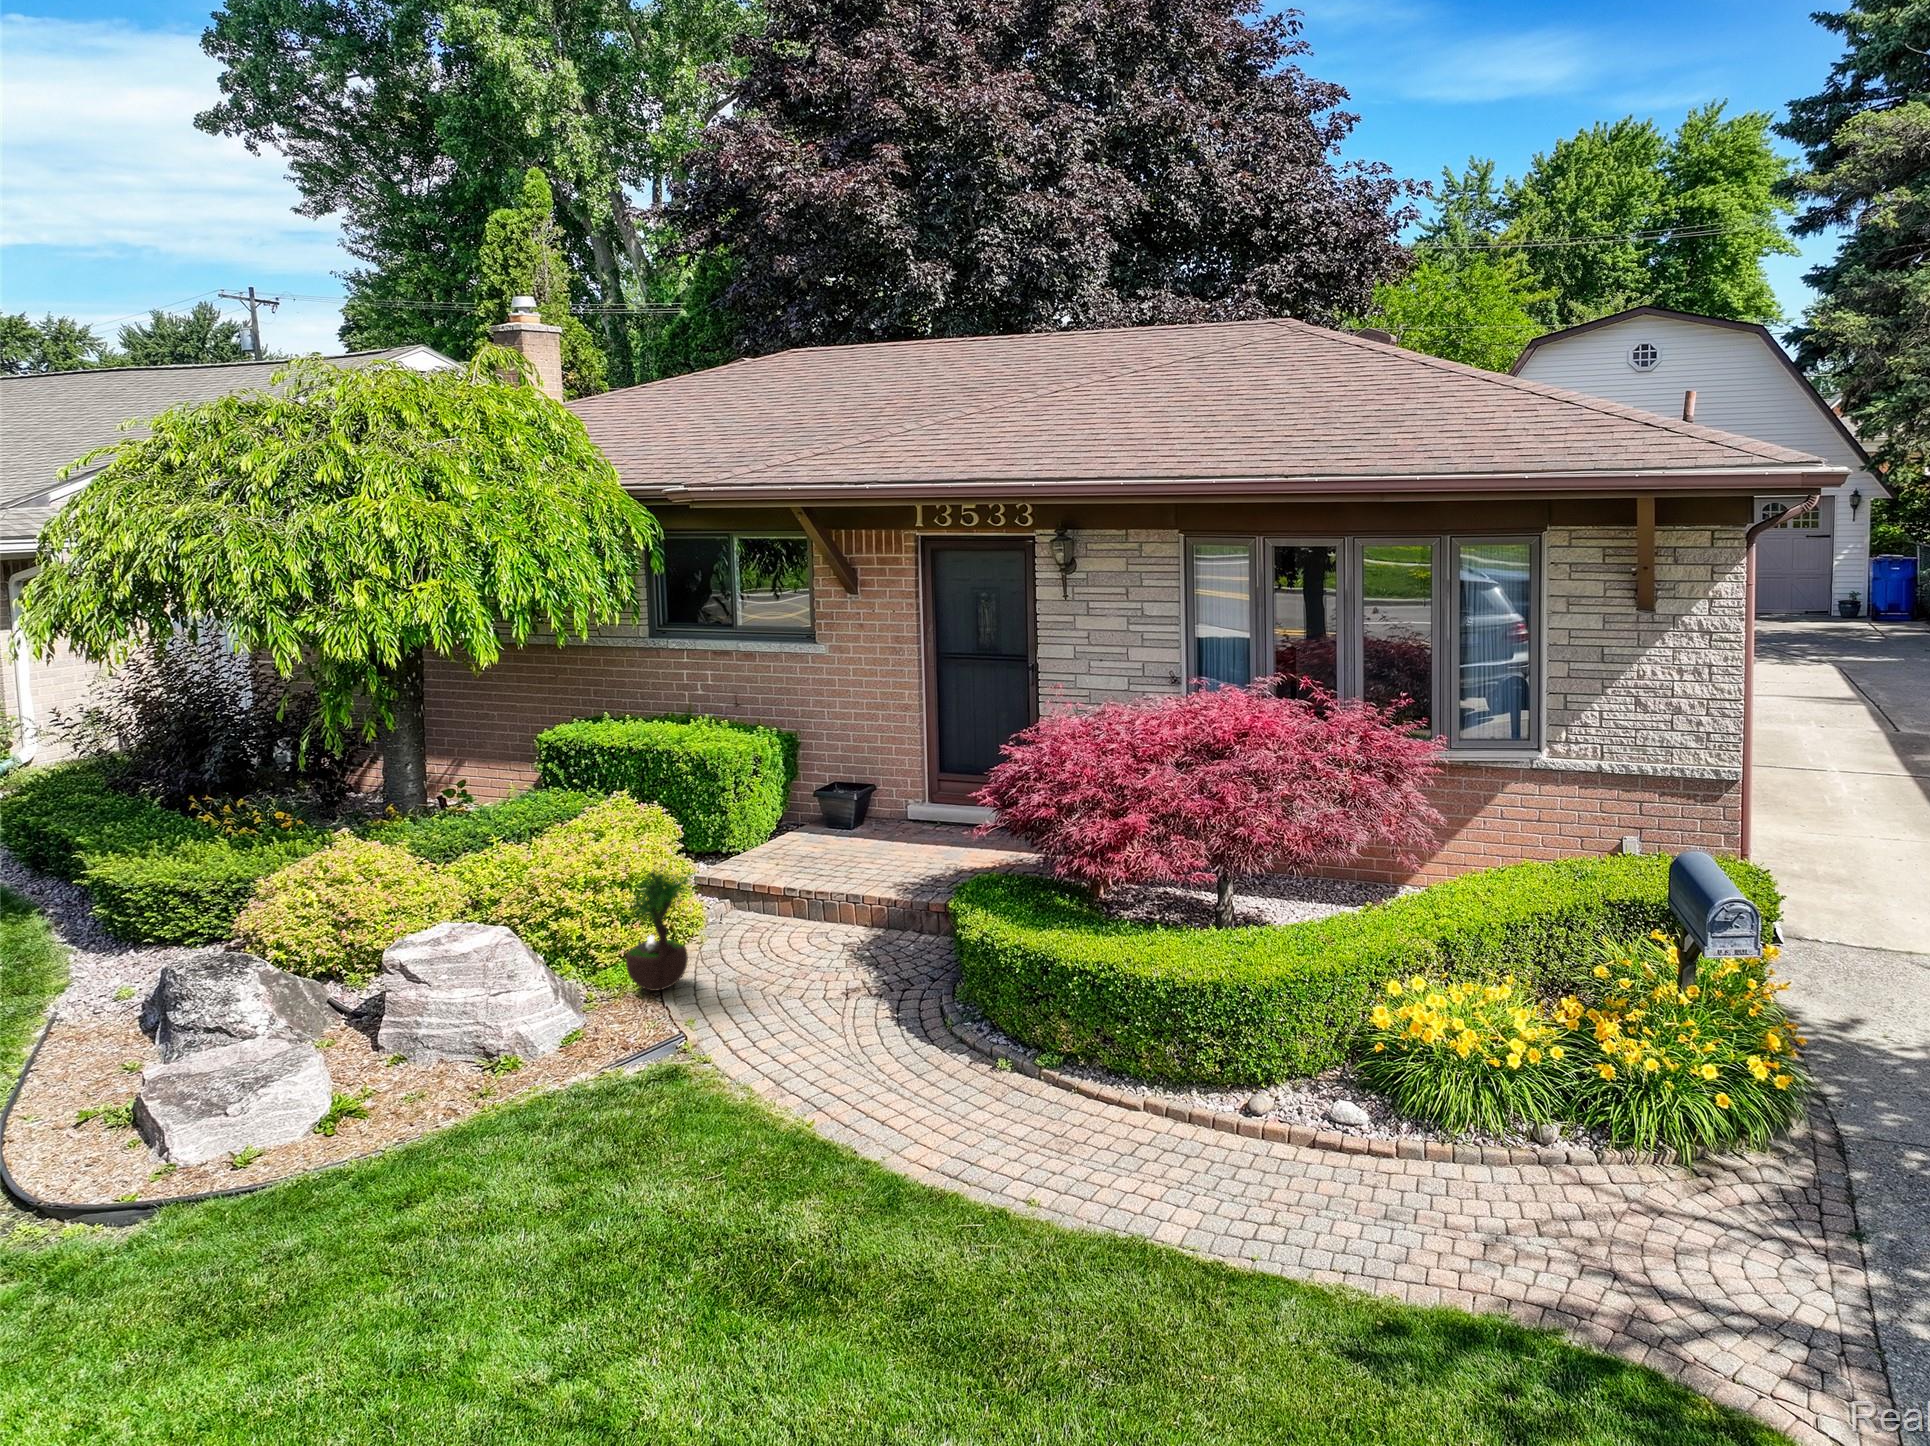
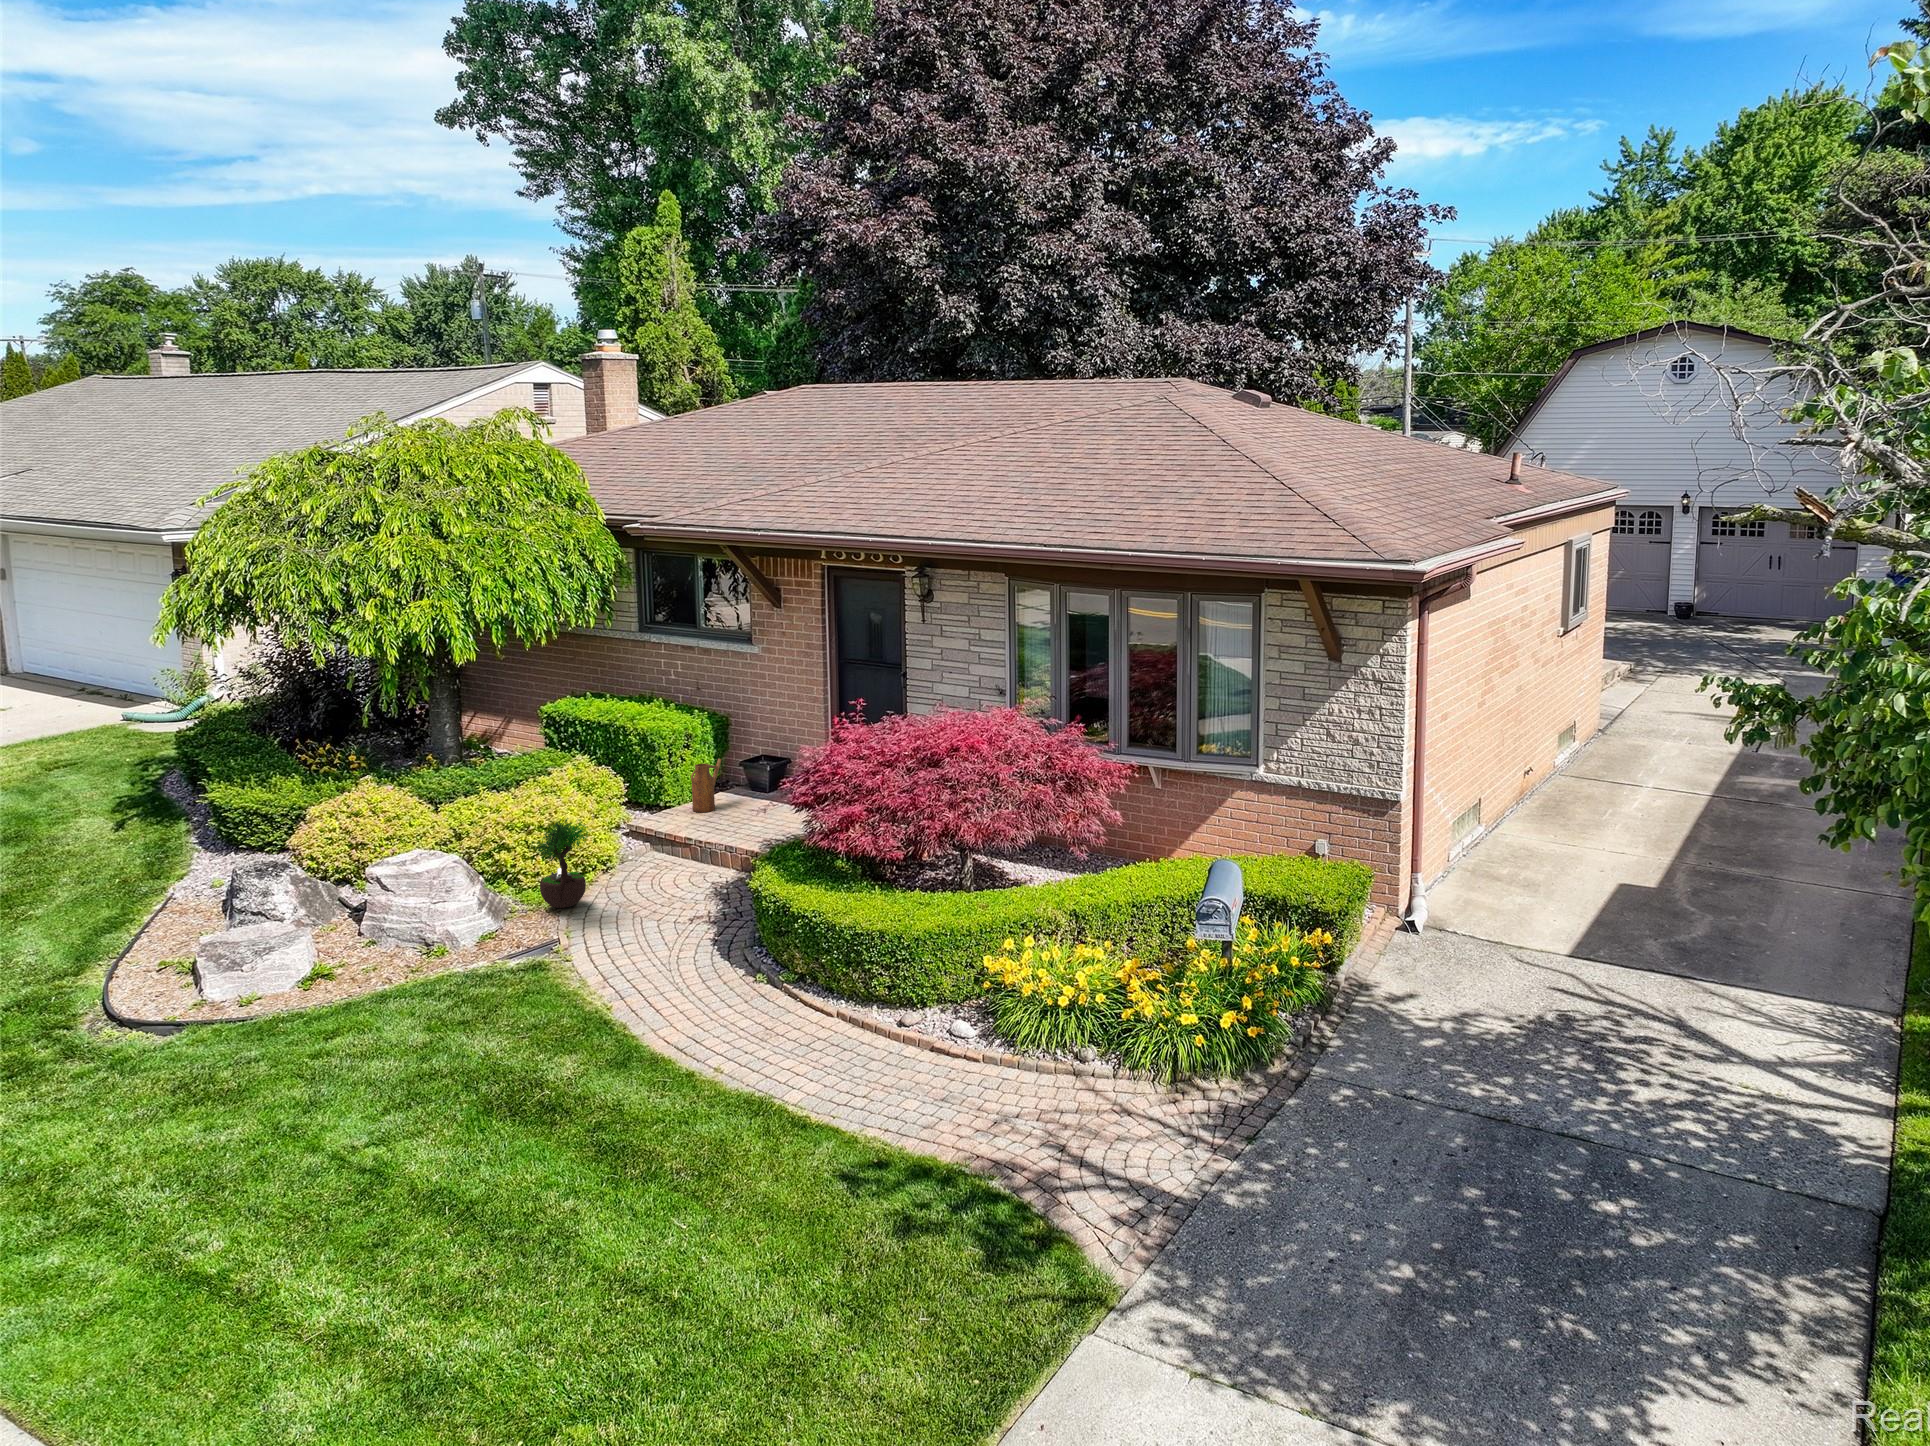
watering can: none [762,786,794,856] -> present [691,759,721,812]

